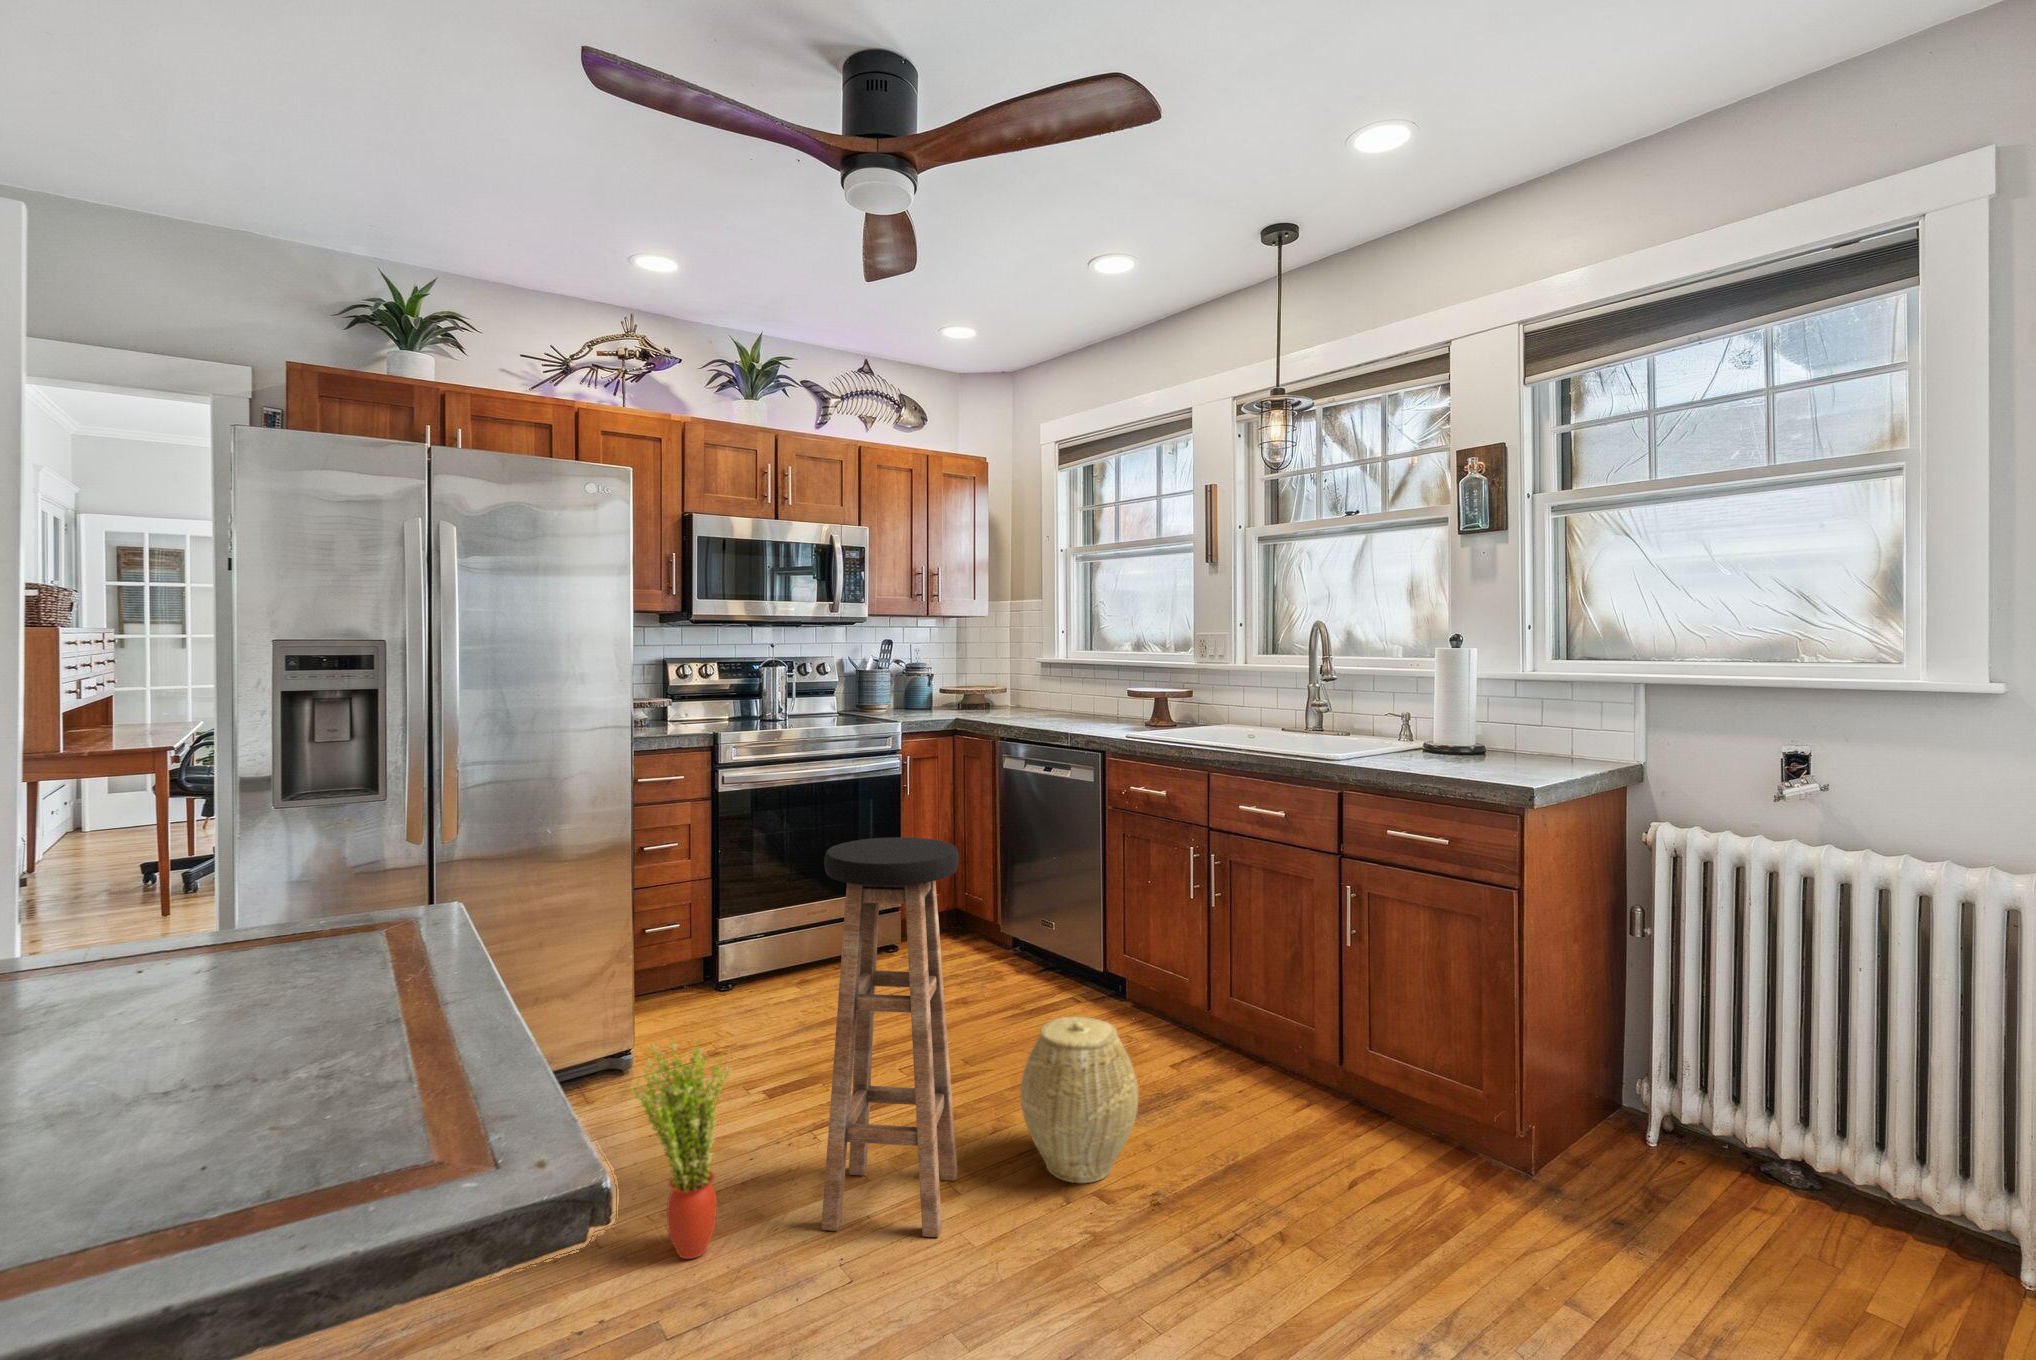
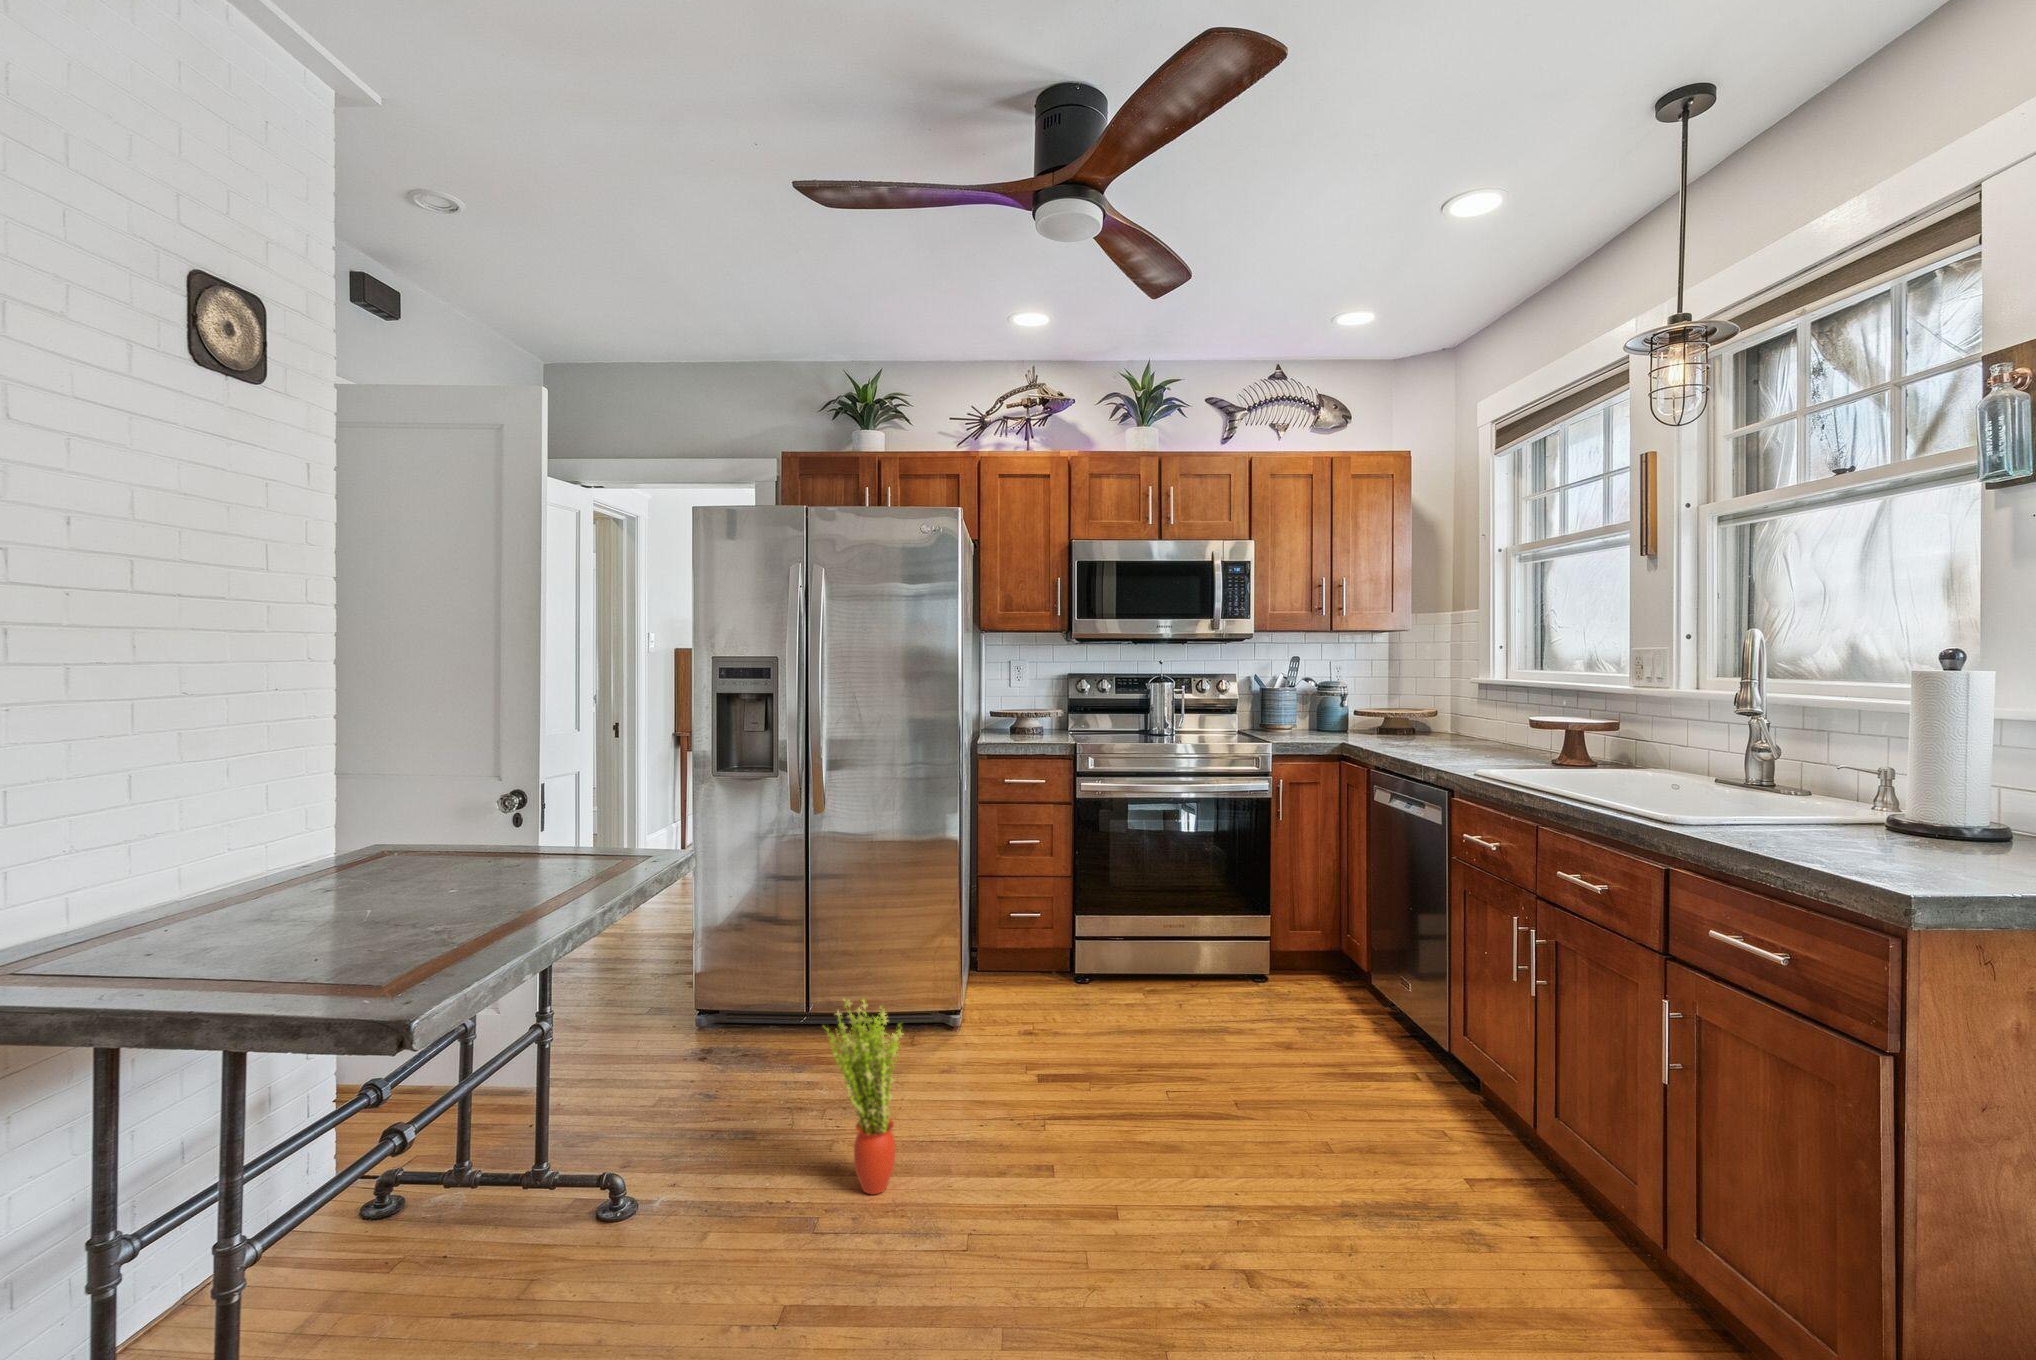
bar stool: present [821,837,959,1237] -> none [977,850,1133,1257]
woven basket: present [1020,1017,1138,1183] -> none [1194,1076,1330,1269]

